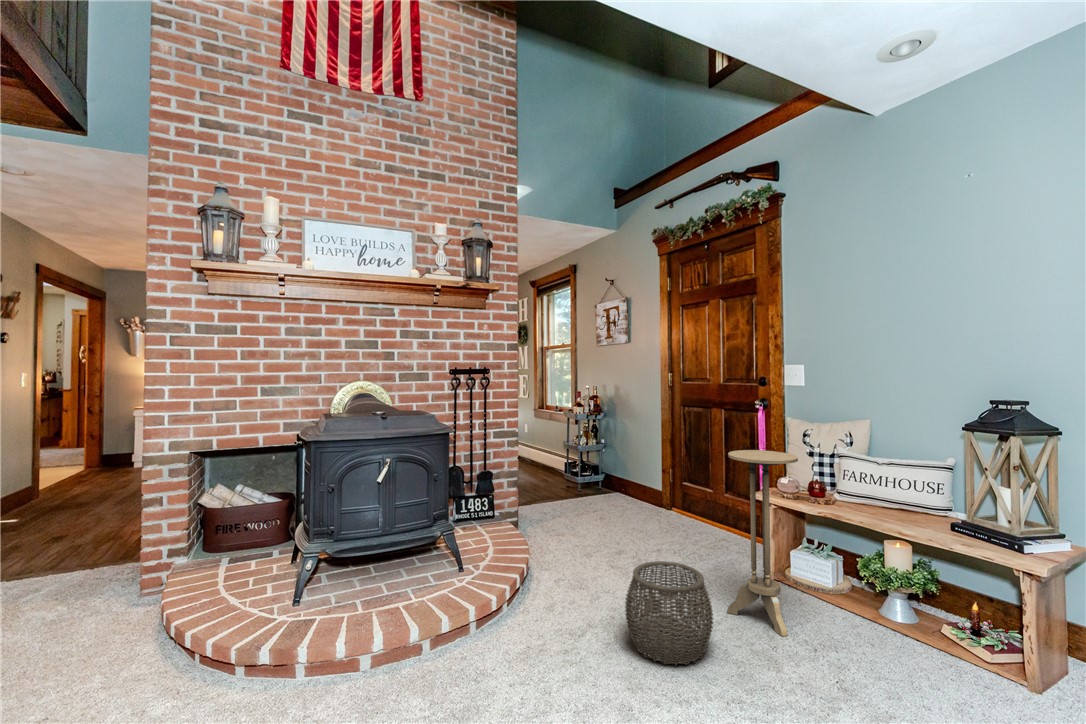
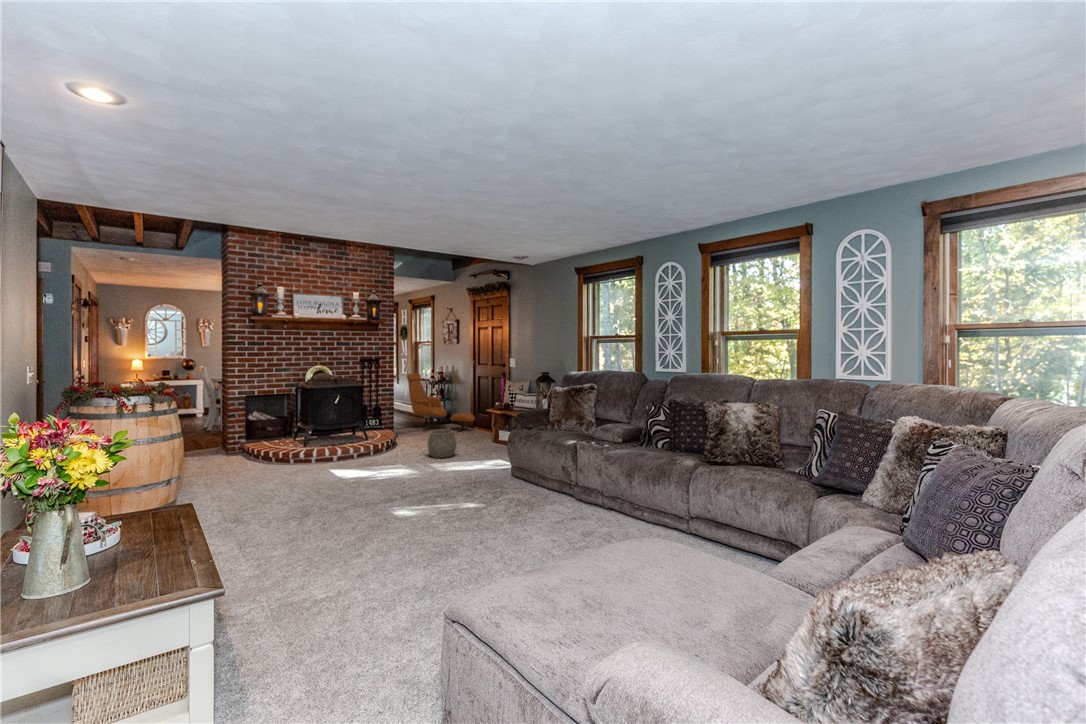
lounge chair: none [540,397,680,523] -> present [407,373,475,430]
side table: present [727,450,798,636] -> none [469,392,492,453]

